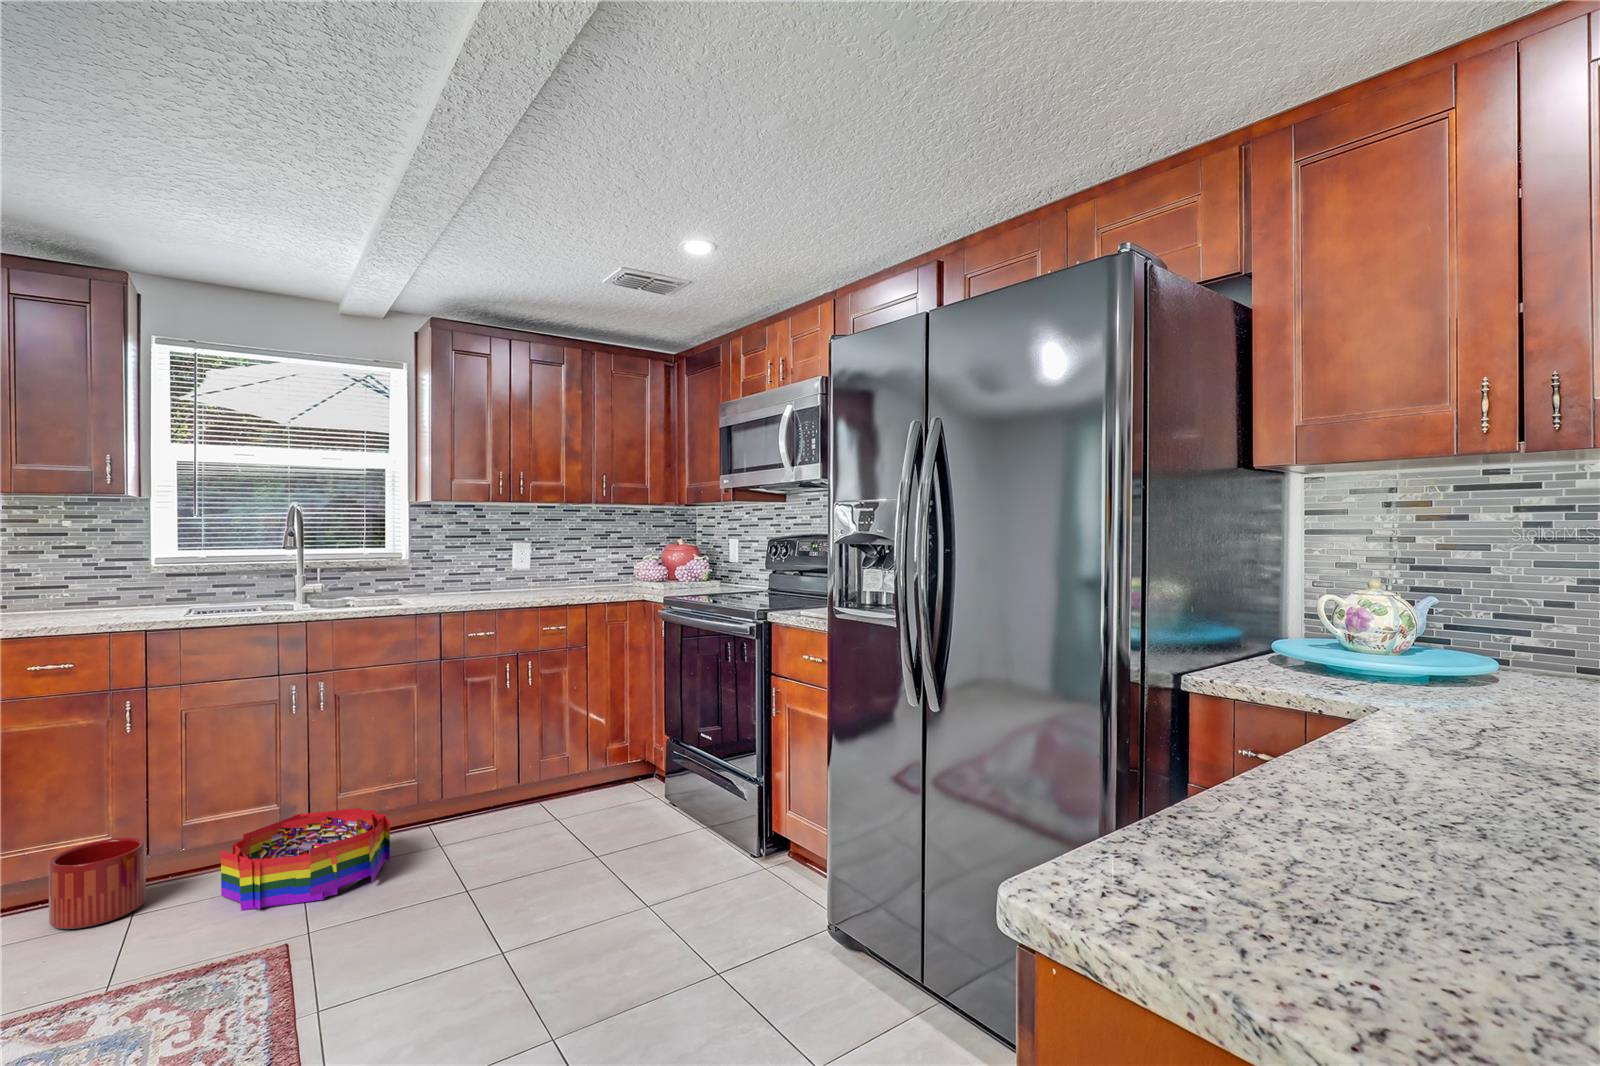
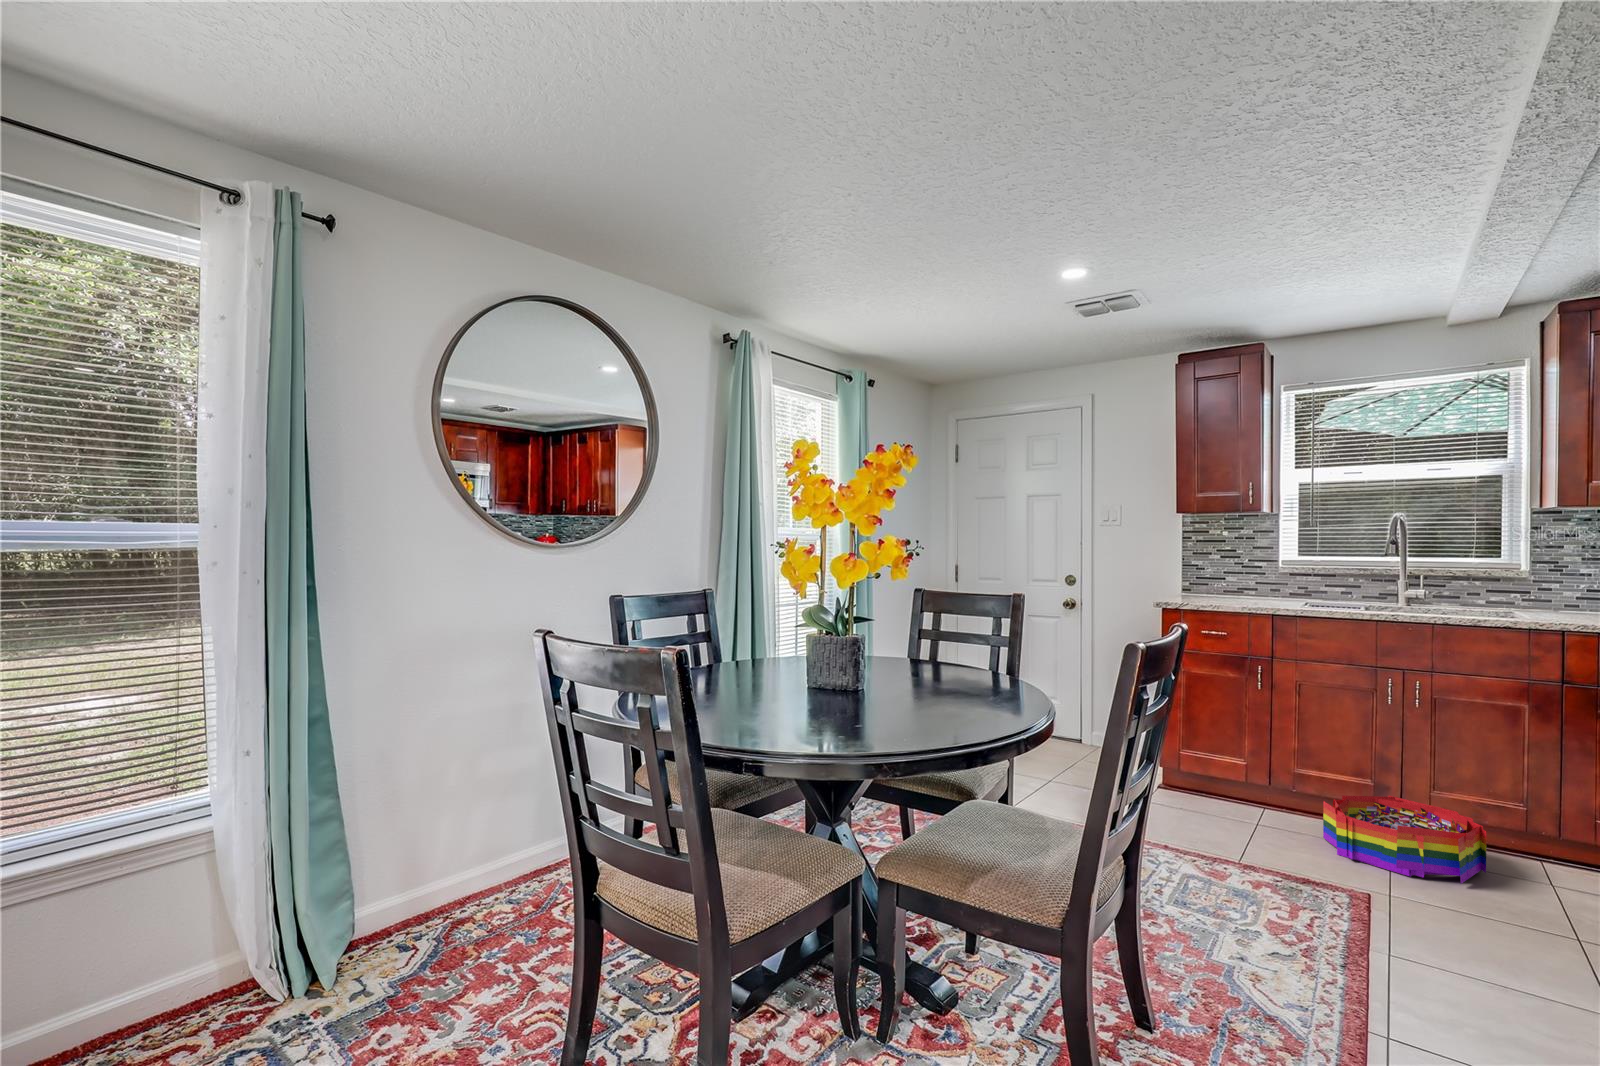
planter: present [49,837,146,929] -> none [1210,763,1269,823]

